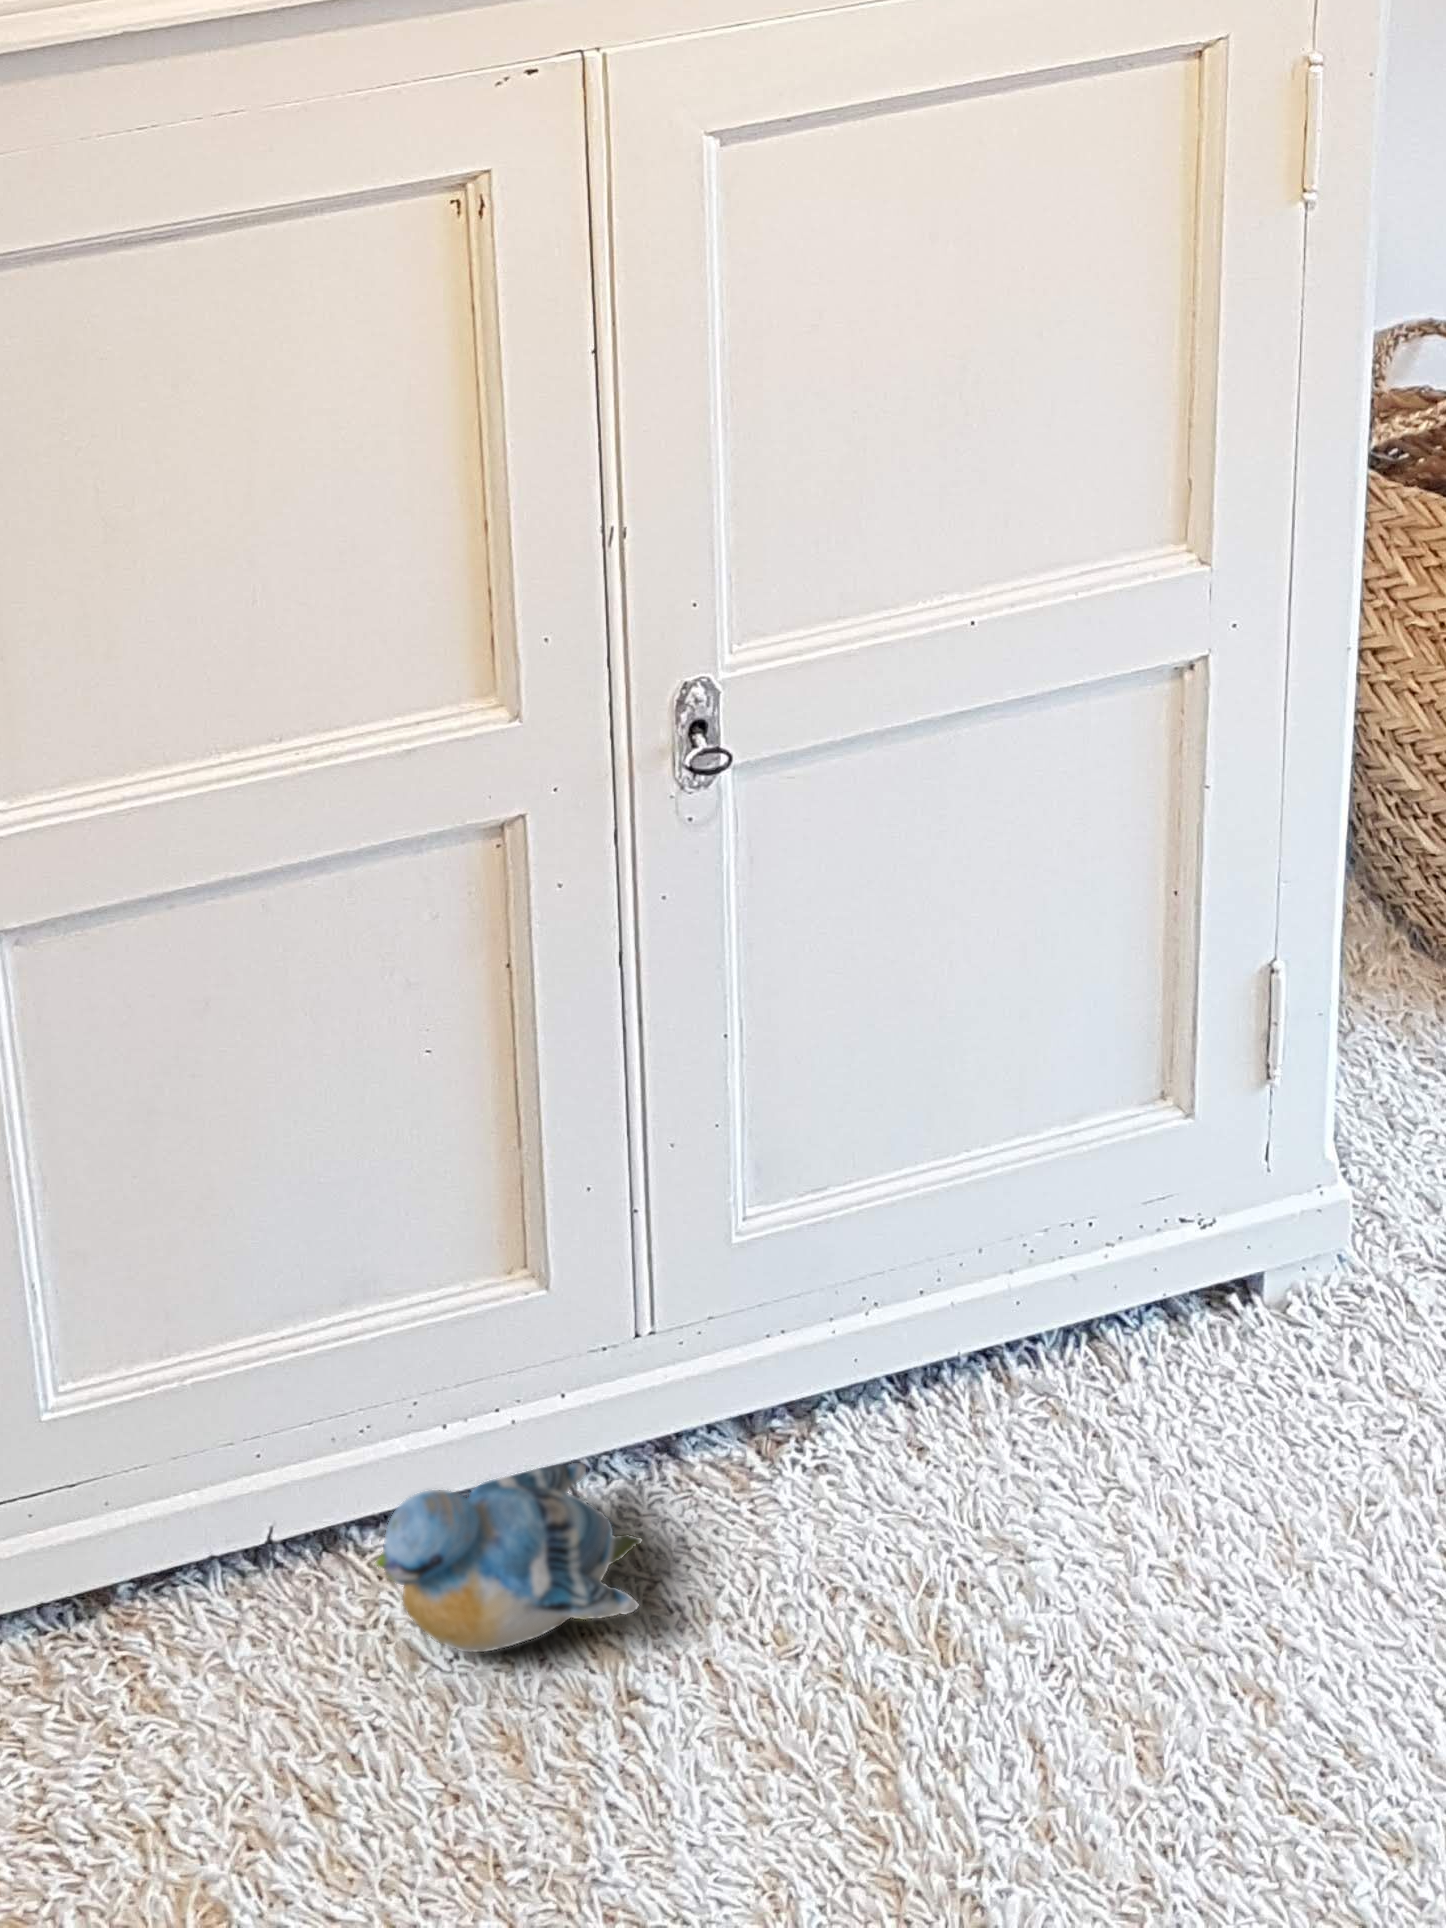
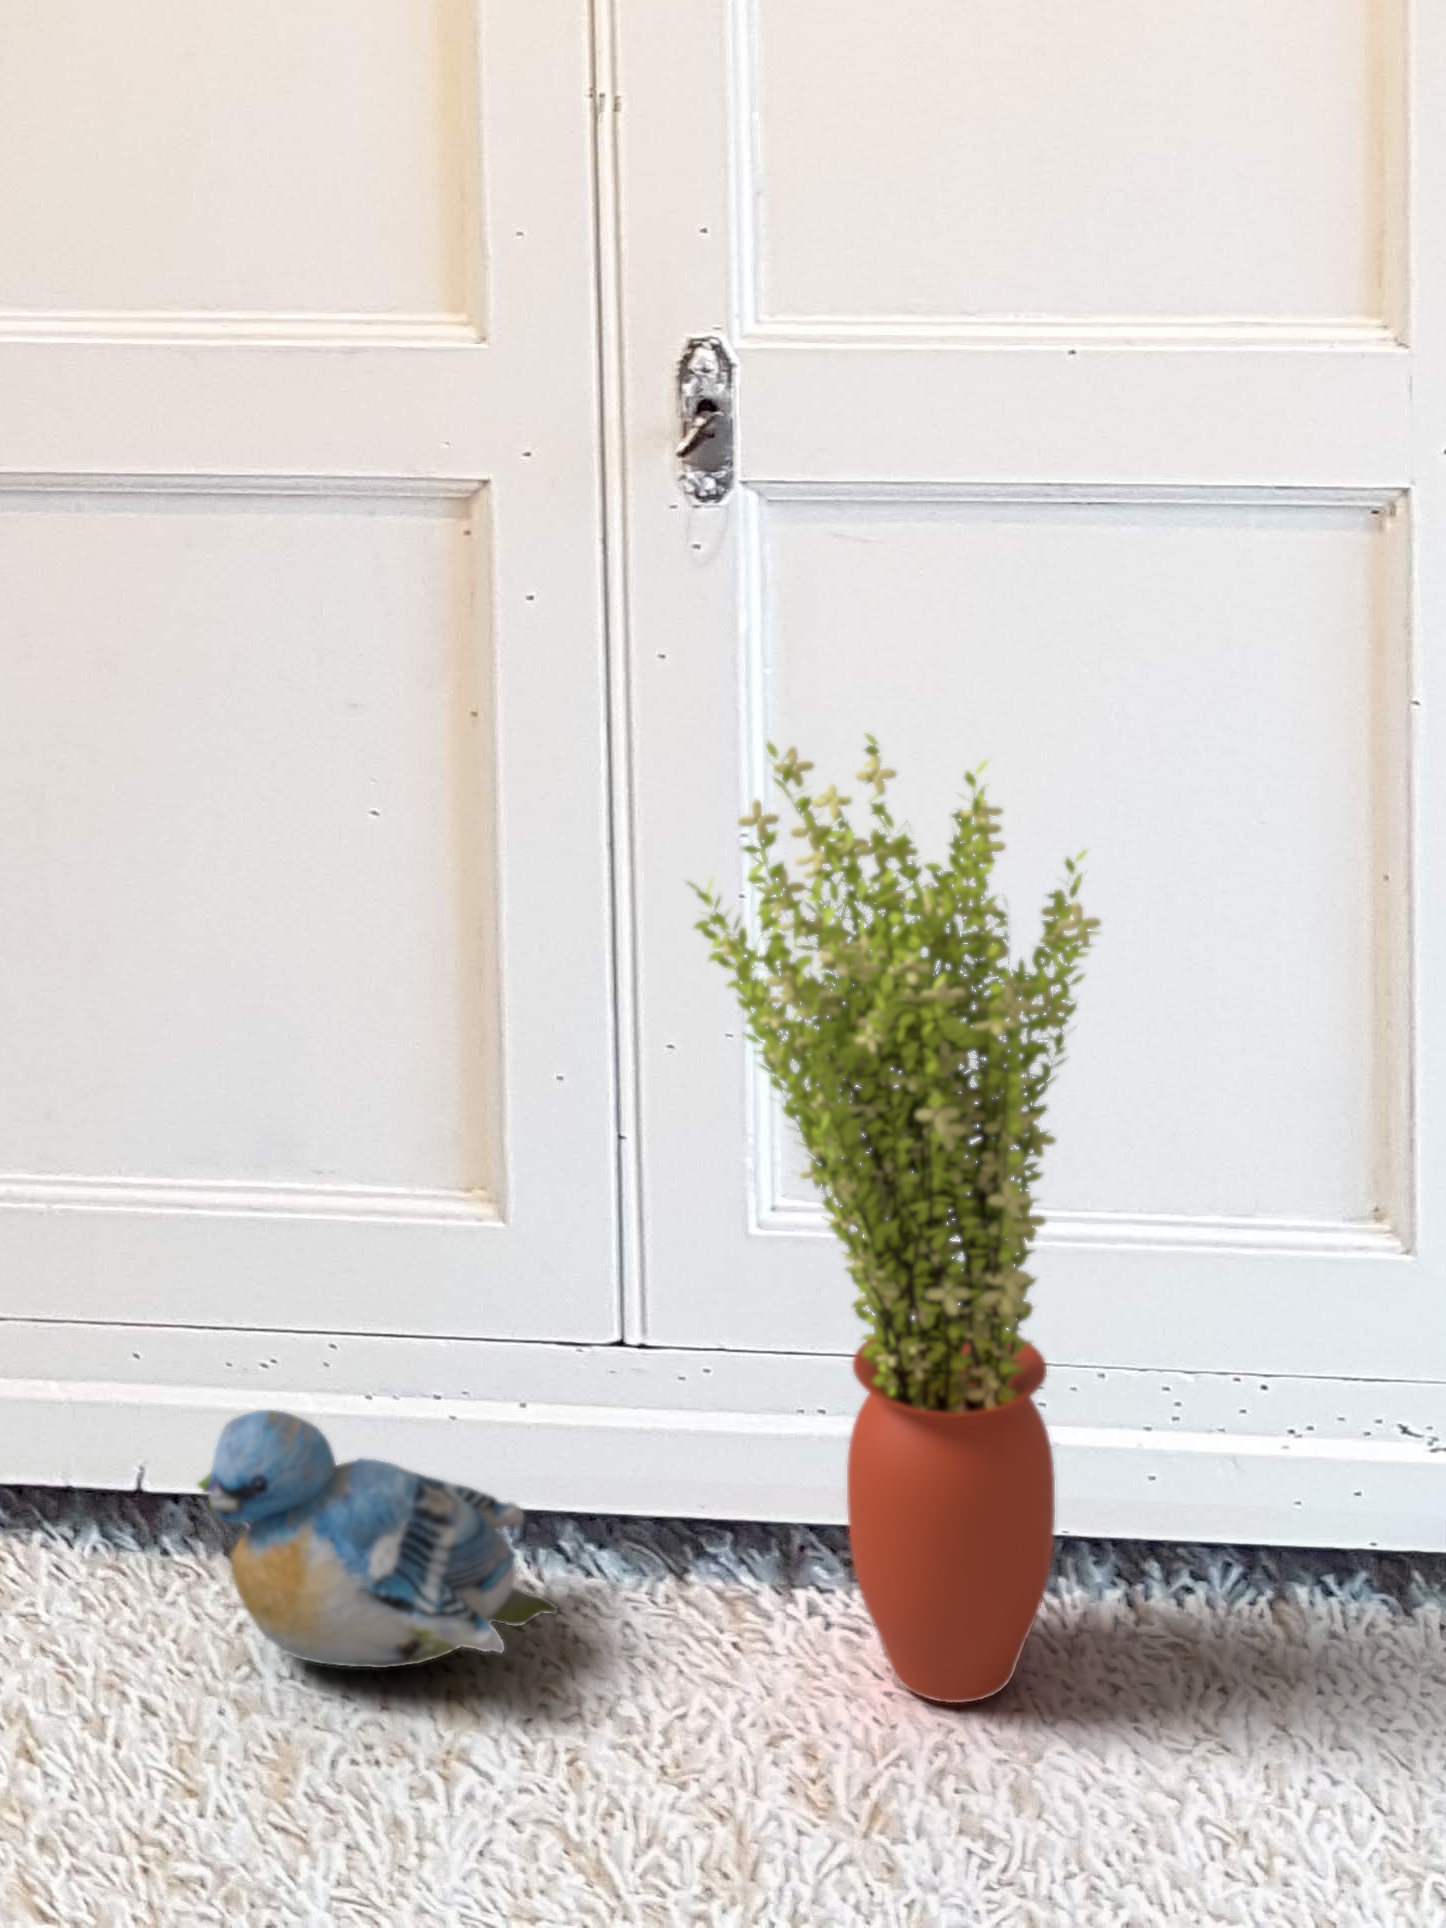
potted plant: none [731,928,1057,1518] -> present [688,734,1101,1703]

